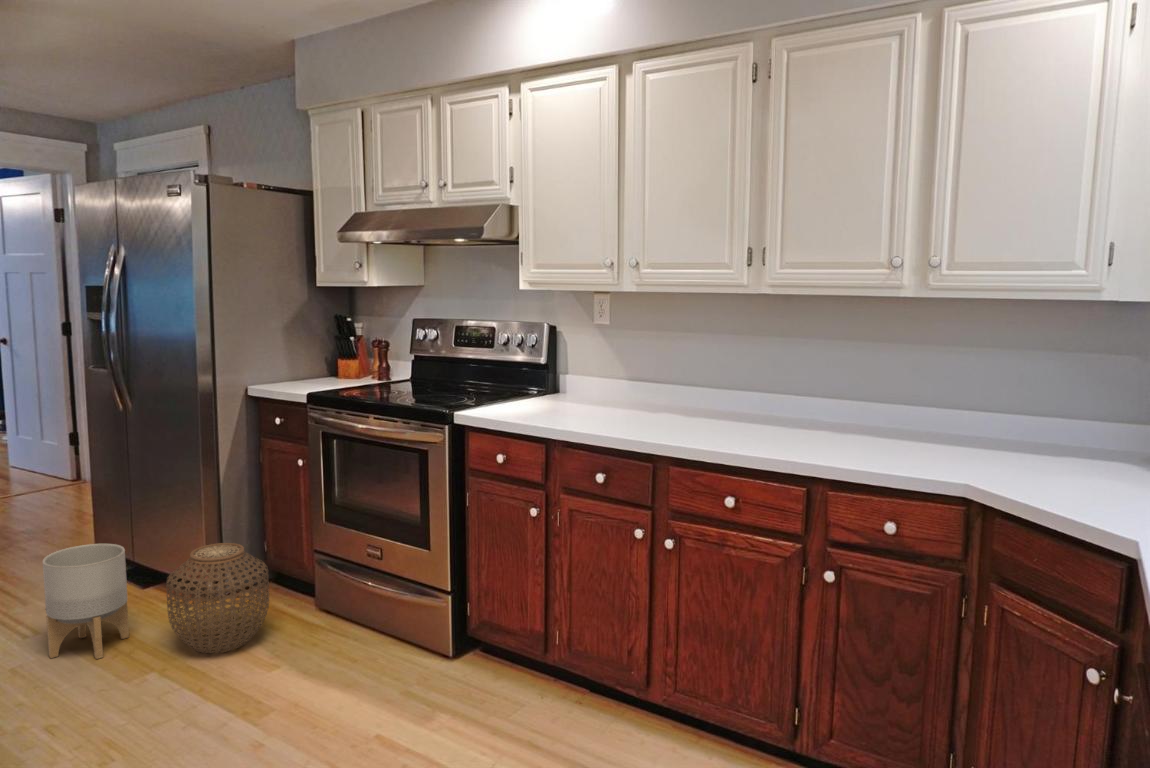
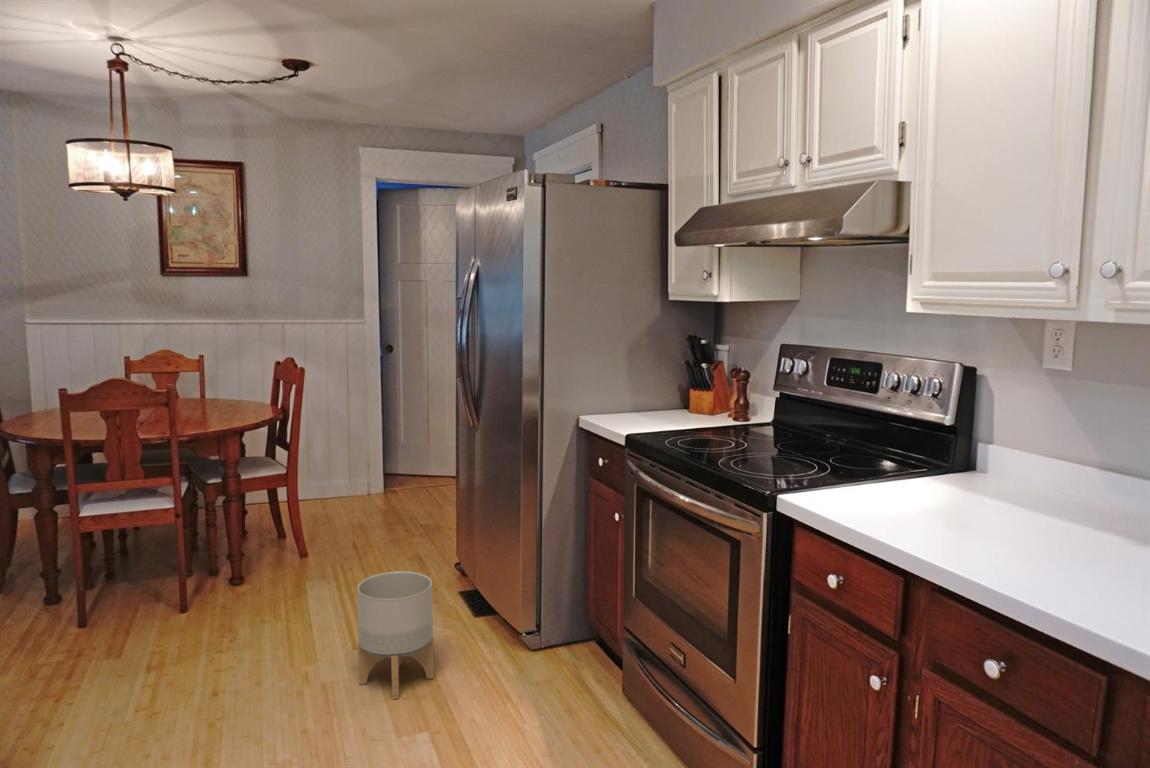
woven basket: present [166,543,269,653] -> none [454,599,562,730]

